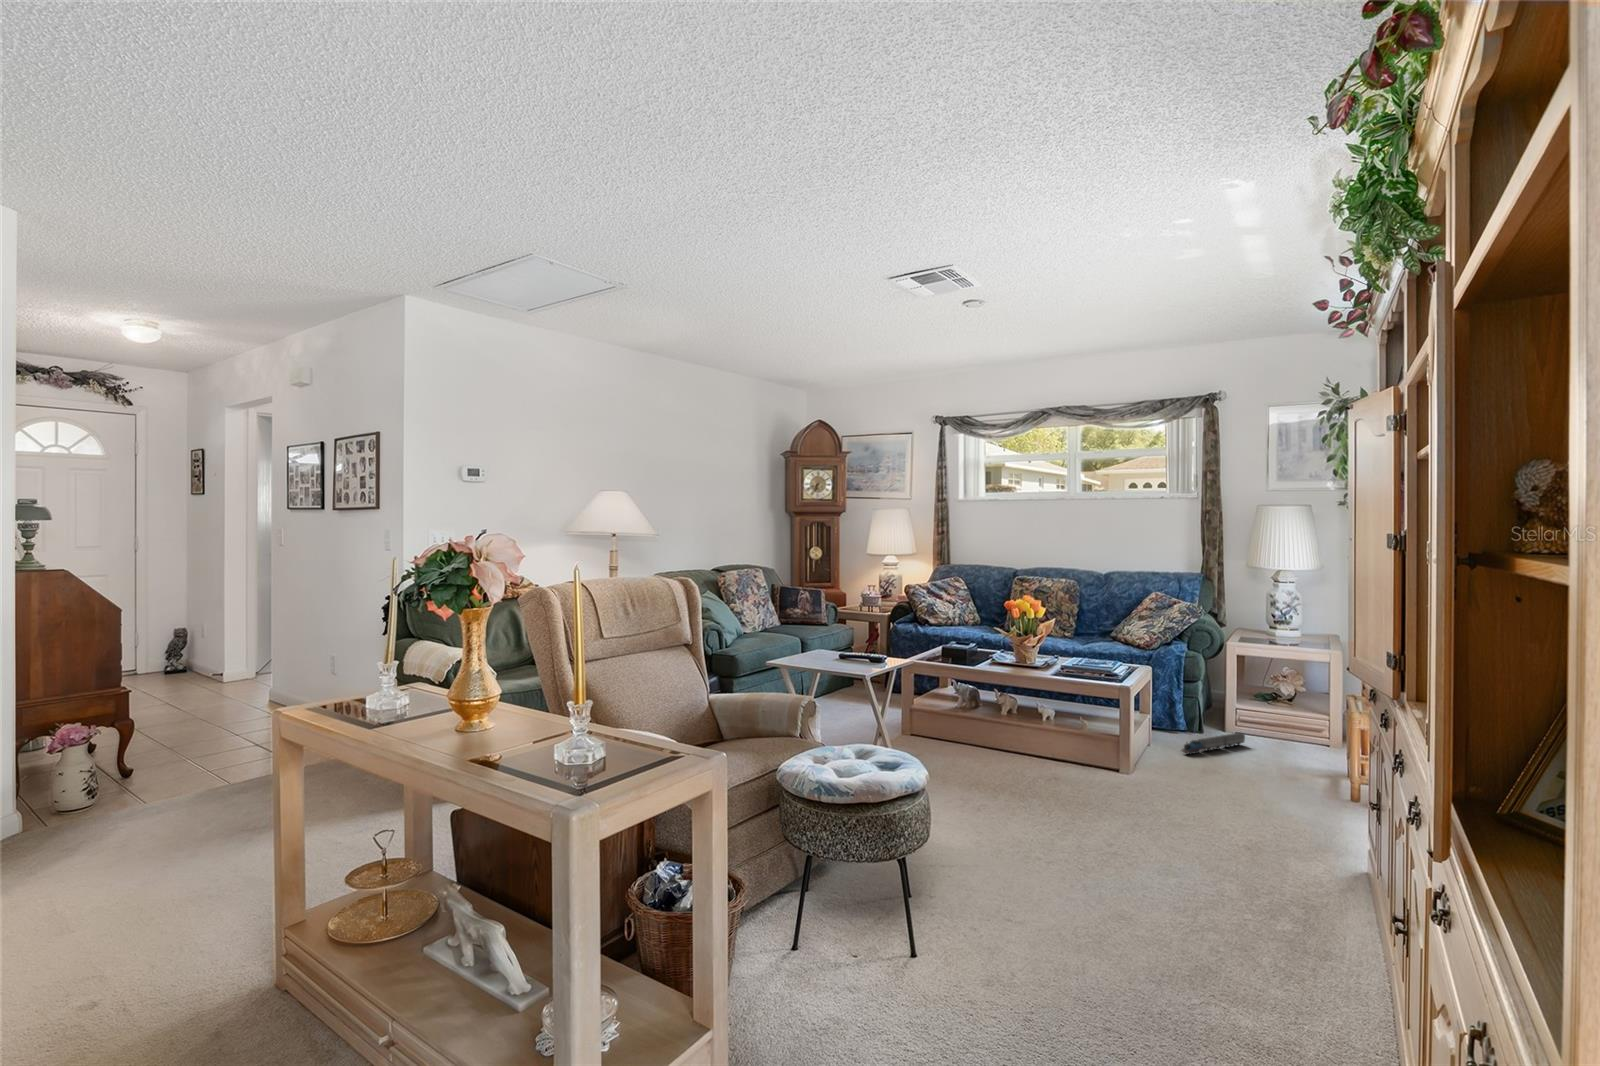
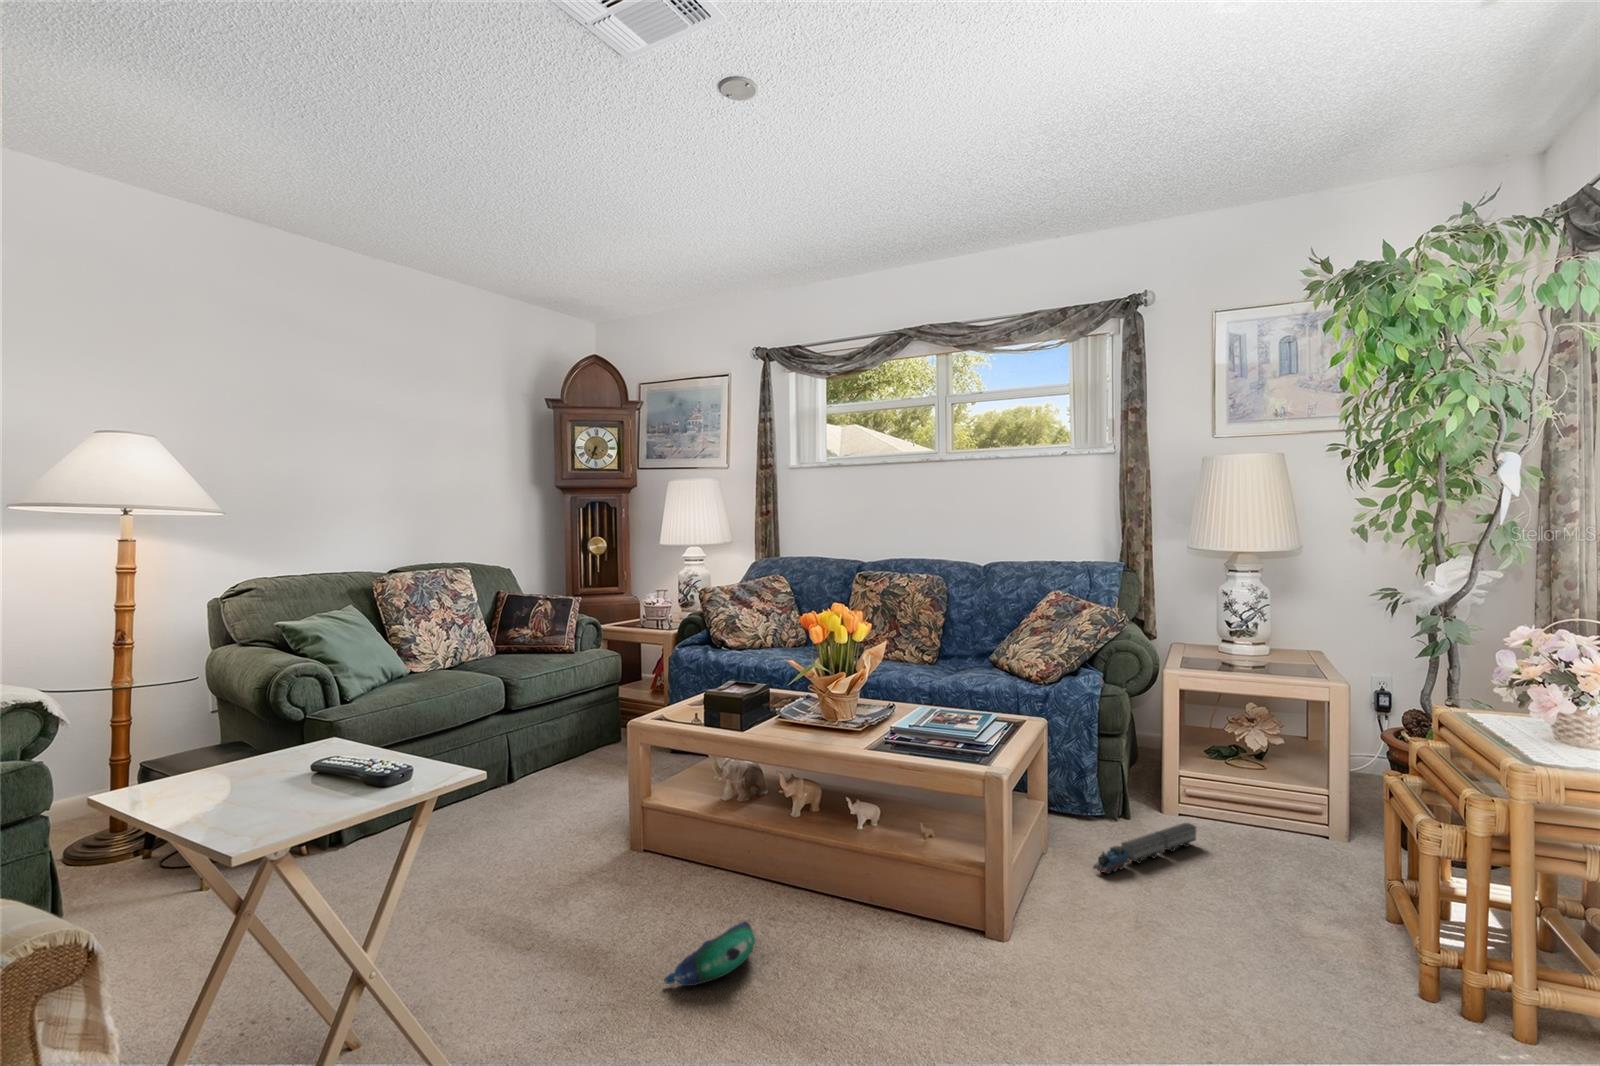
plush toy: none [960,758,1002,782] -> present [664,921,755,986]

